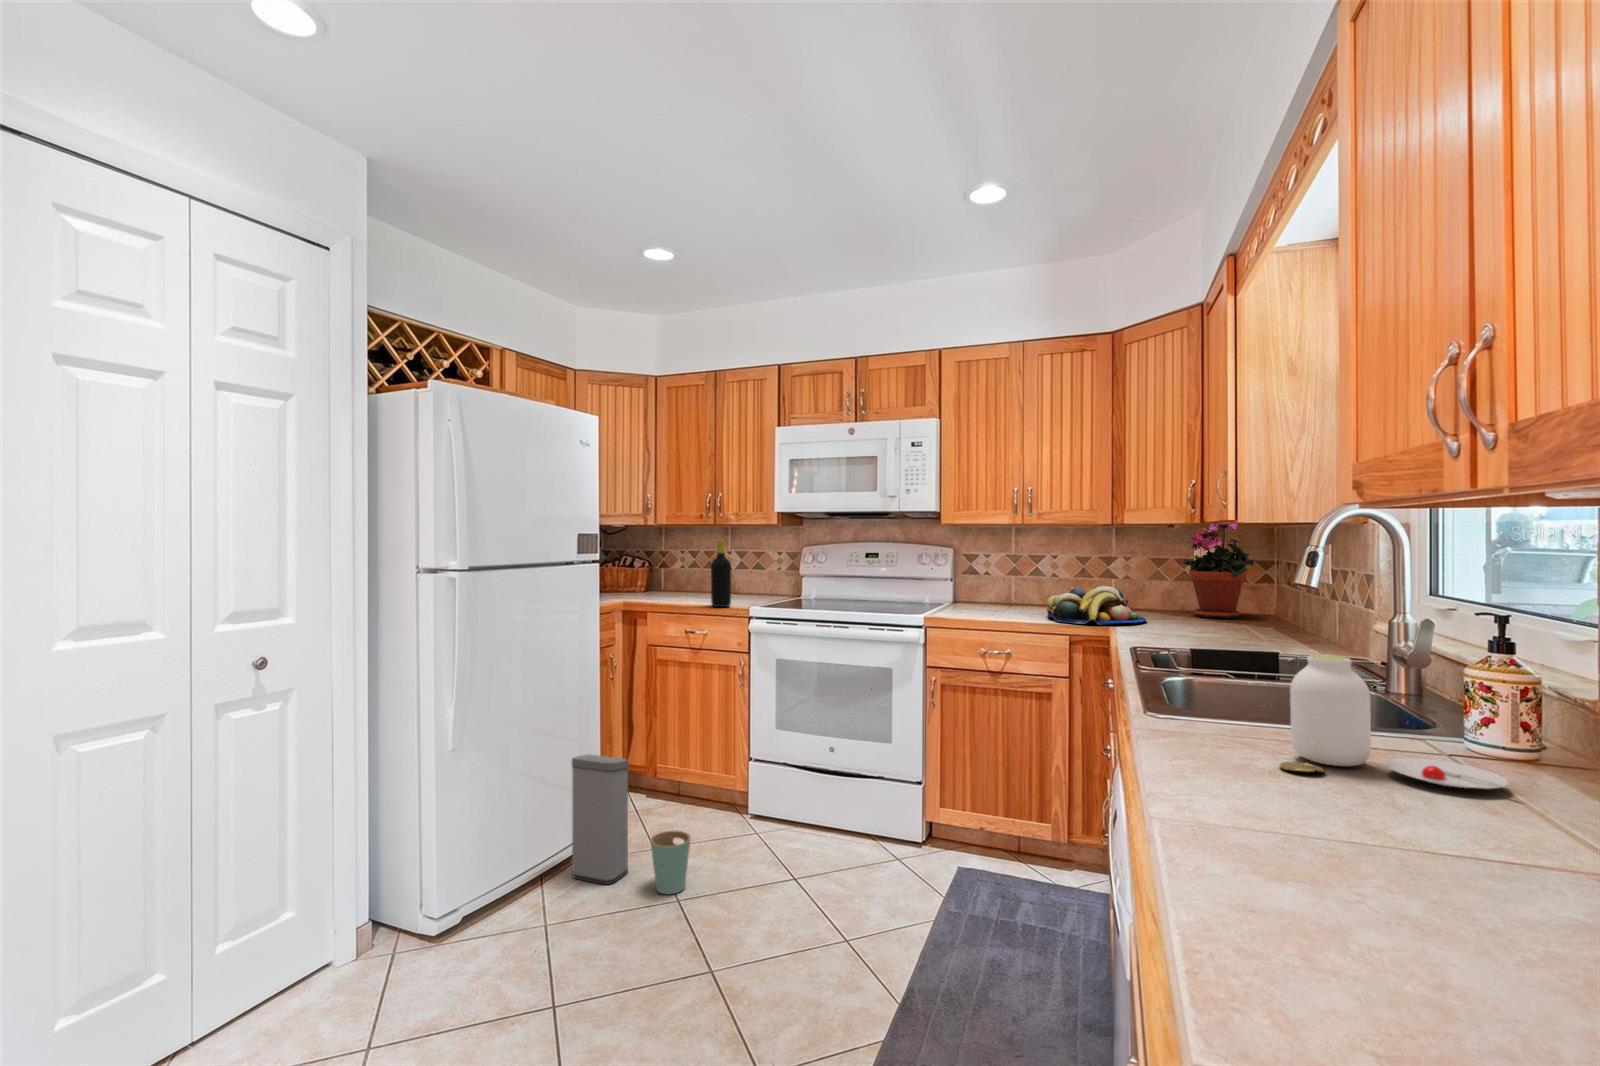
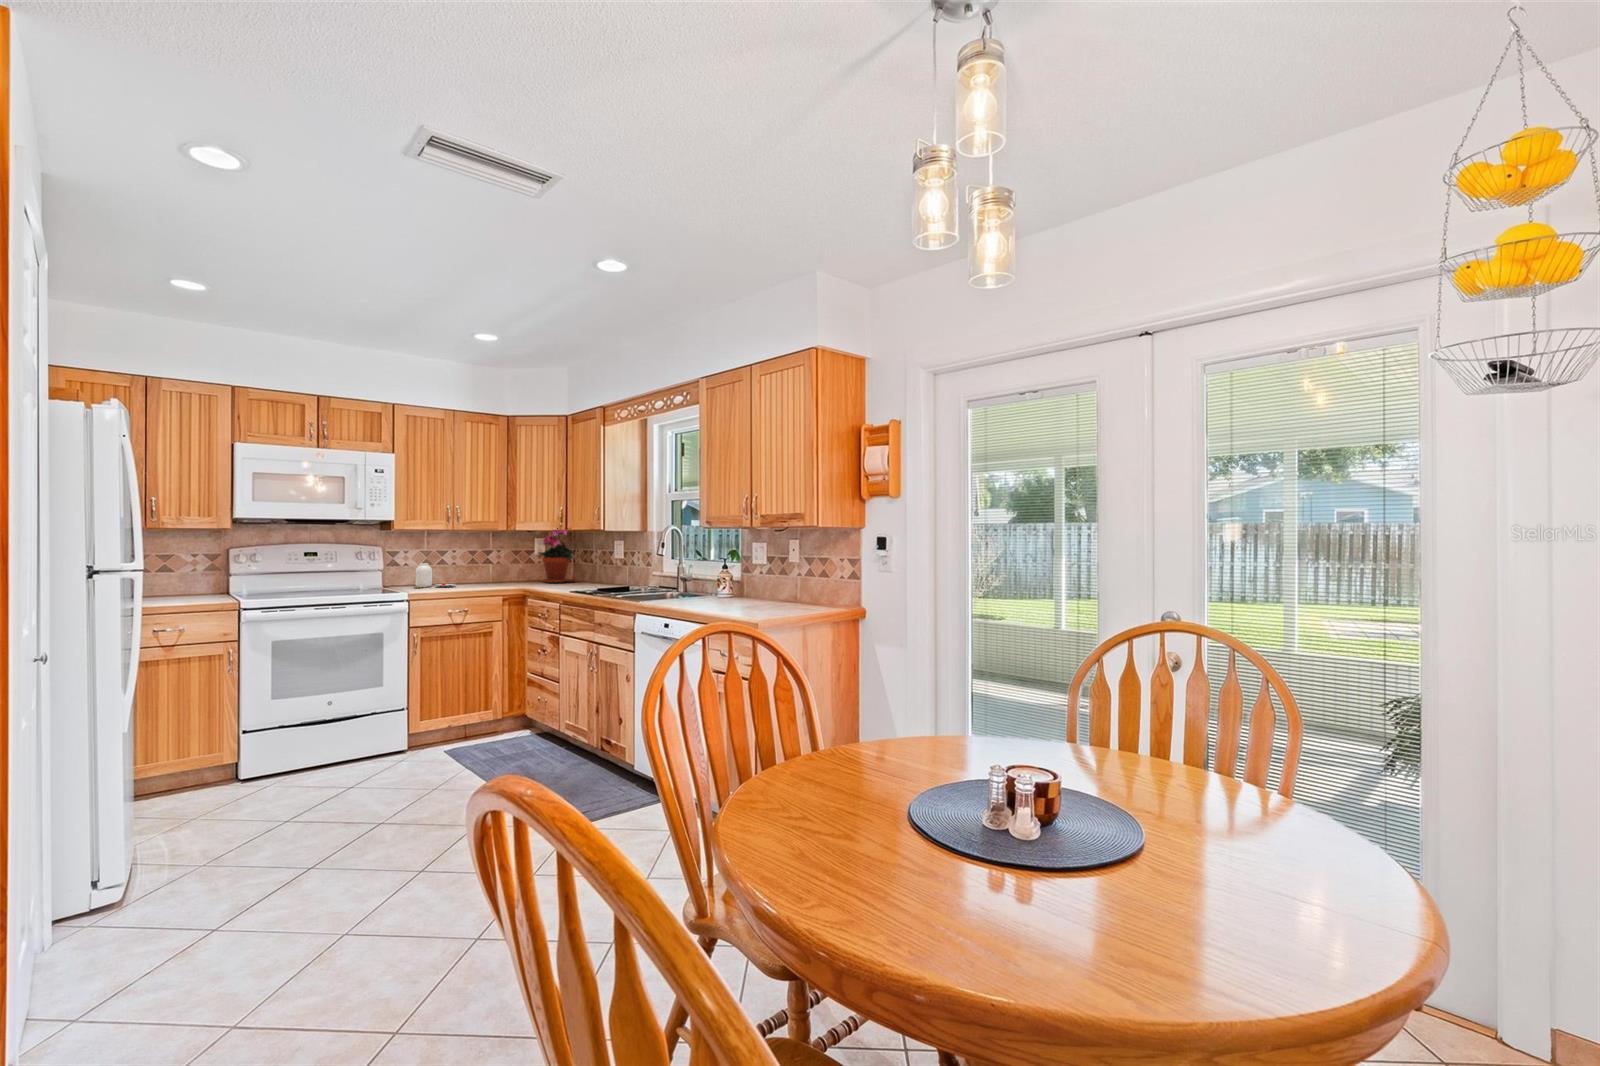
bottle: present [711,539,731,607] -> none [189,541,214,602]
fruit bowl: present [1046,586,1146,625] -> none [477,568,536,590]
jar: present [1280,655,1516,790] -> present [414,563,456,588]
trash can: present [572,754,691,894] -> none [152,729,286,842]

